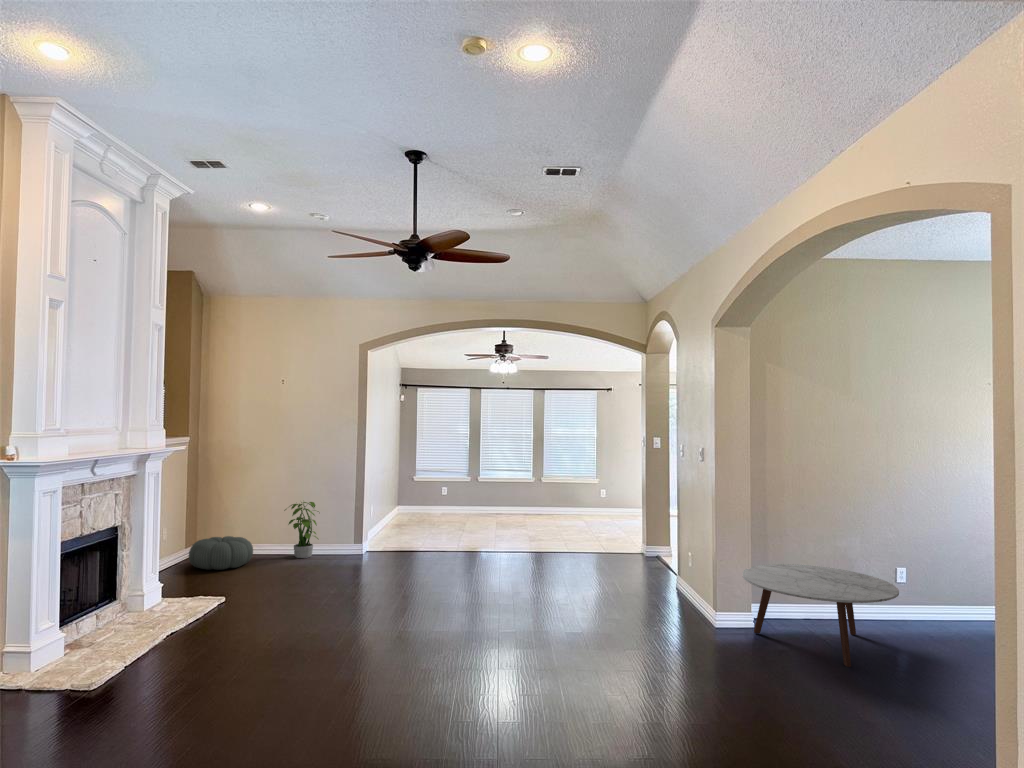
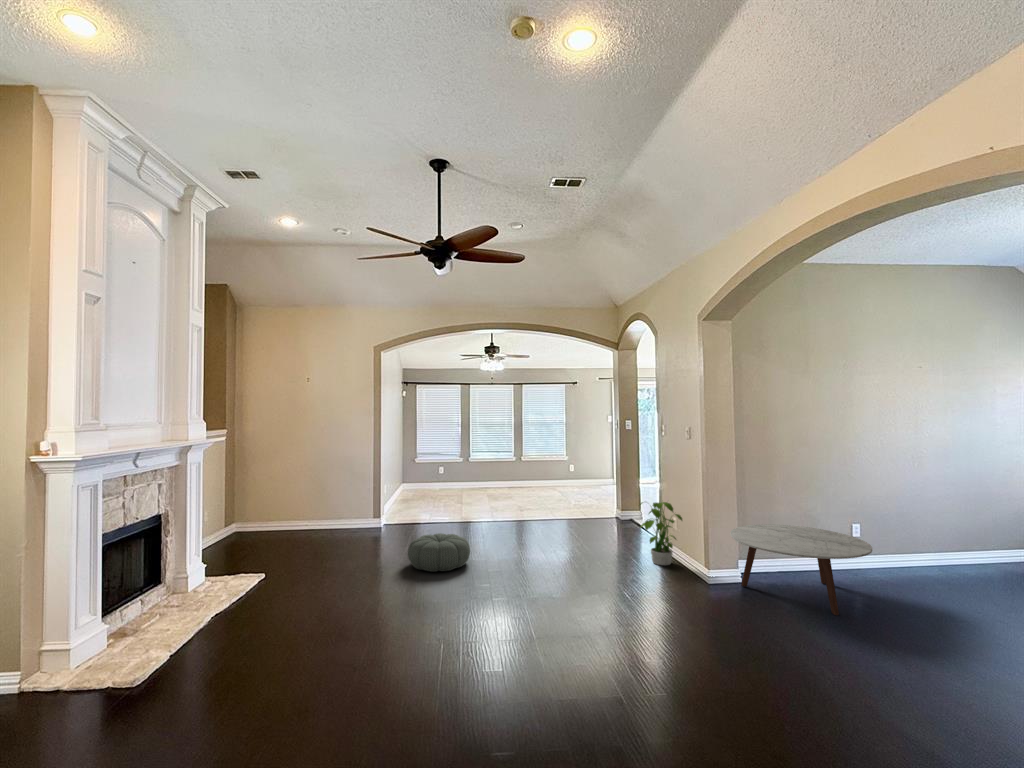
potted plant: present [284,502,318,558] -> present [639,502,682,565]
pouf: present [189,536,253,570] -> present [408,533,470,572]

